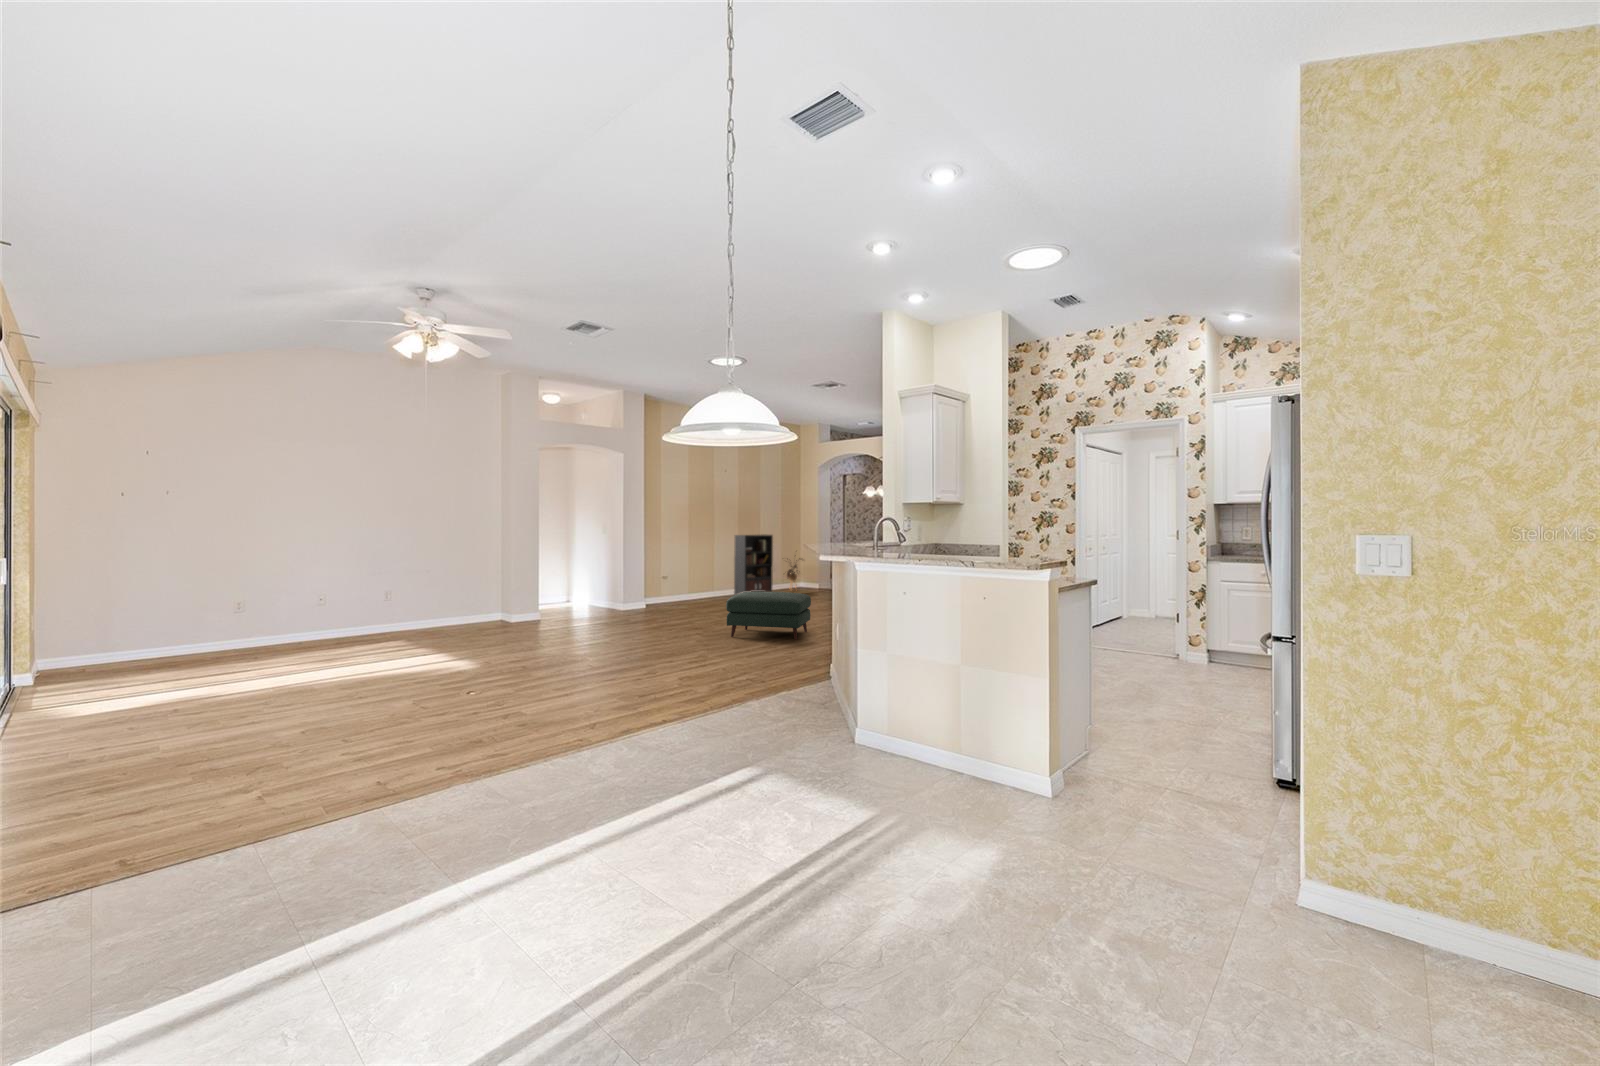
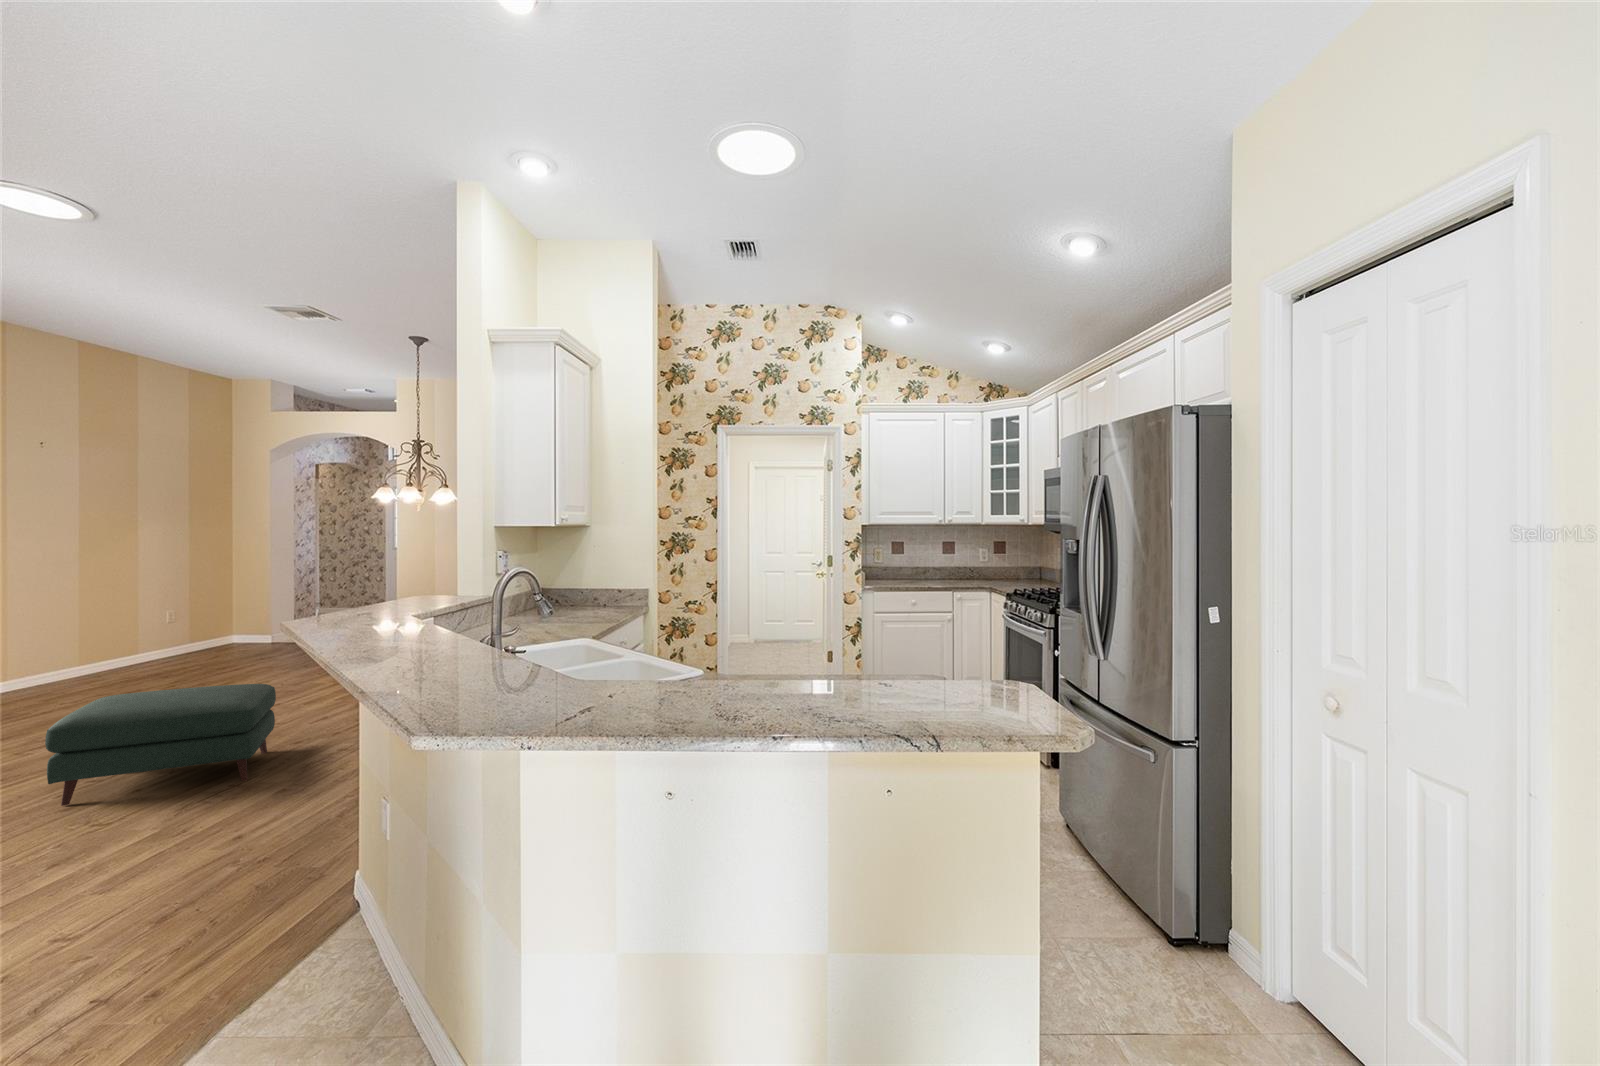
bookcase: present [734,535,773,595] -> none [74,562,171,683]
house plant: present [787,565,797,587] -> none [189,584,243,652]

